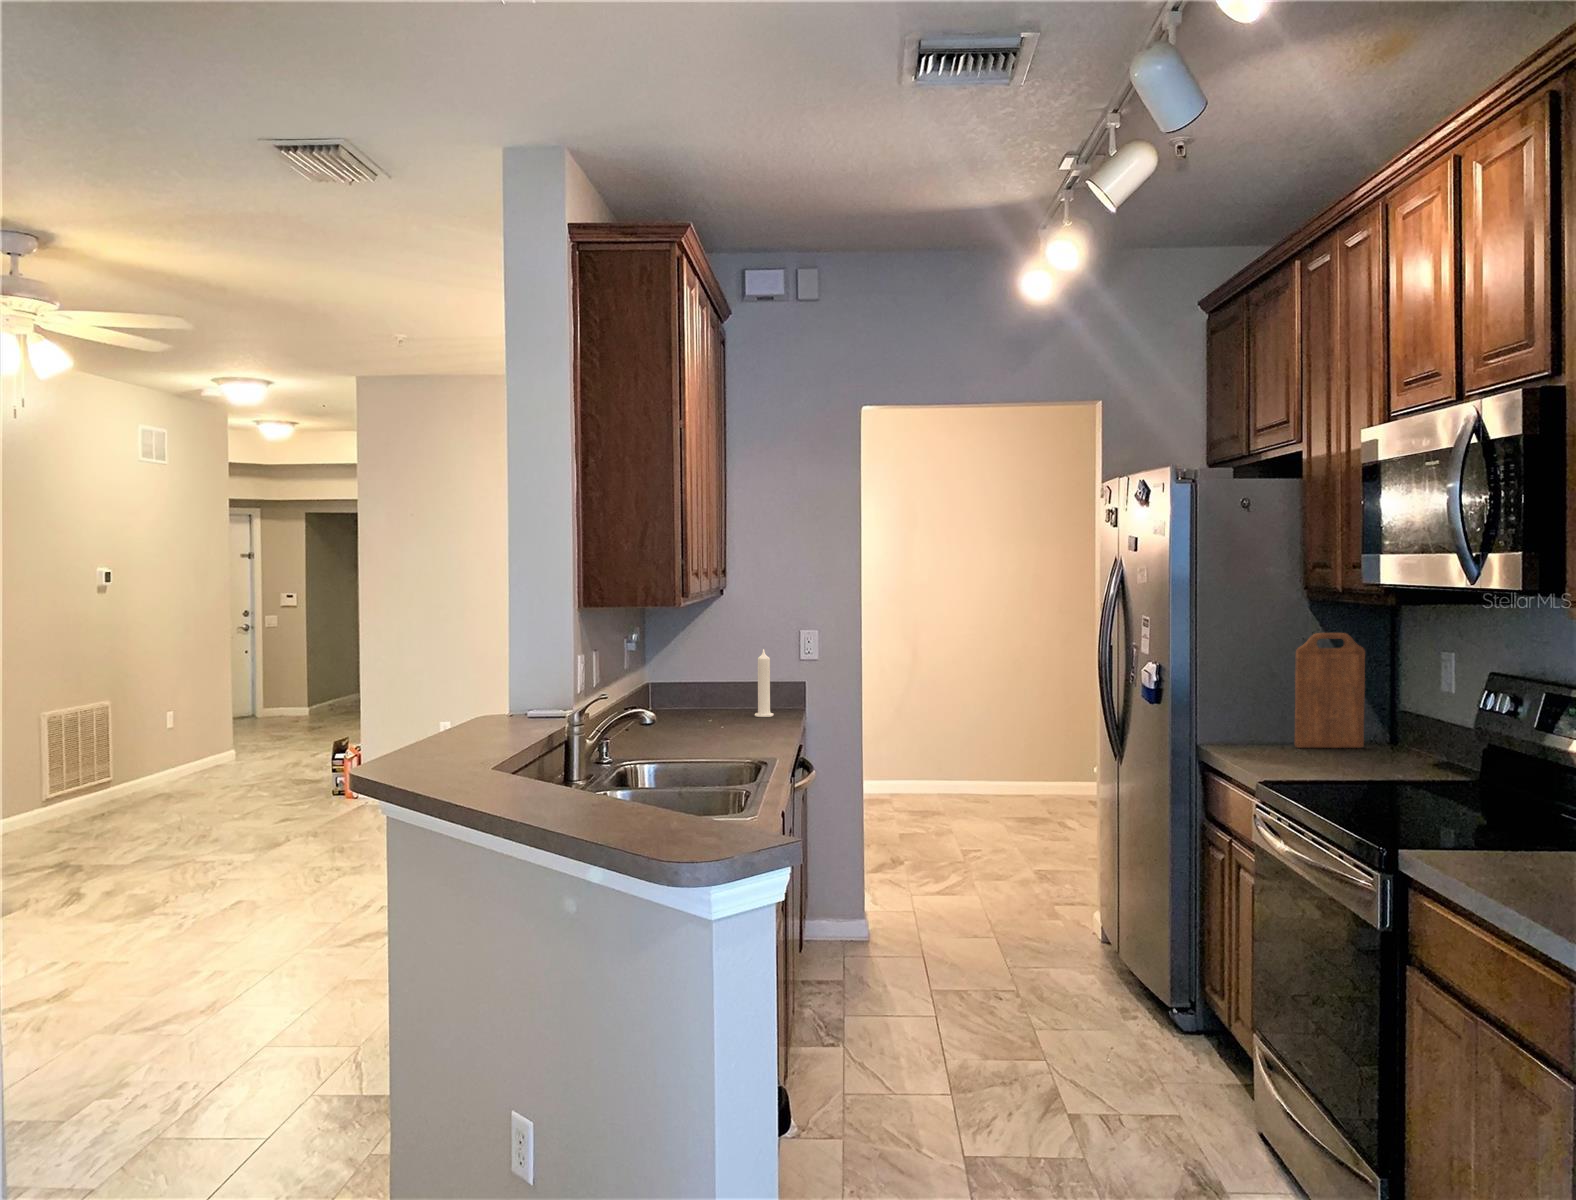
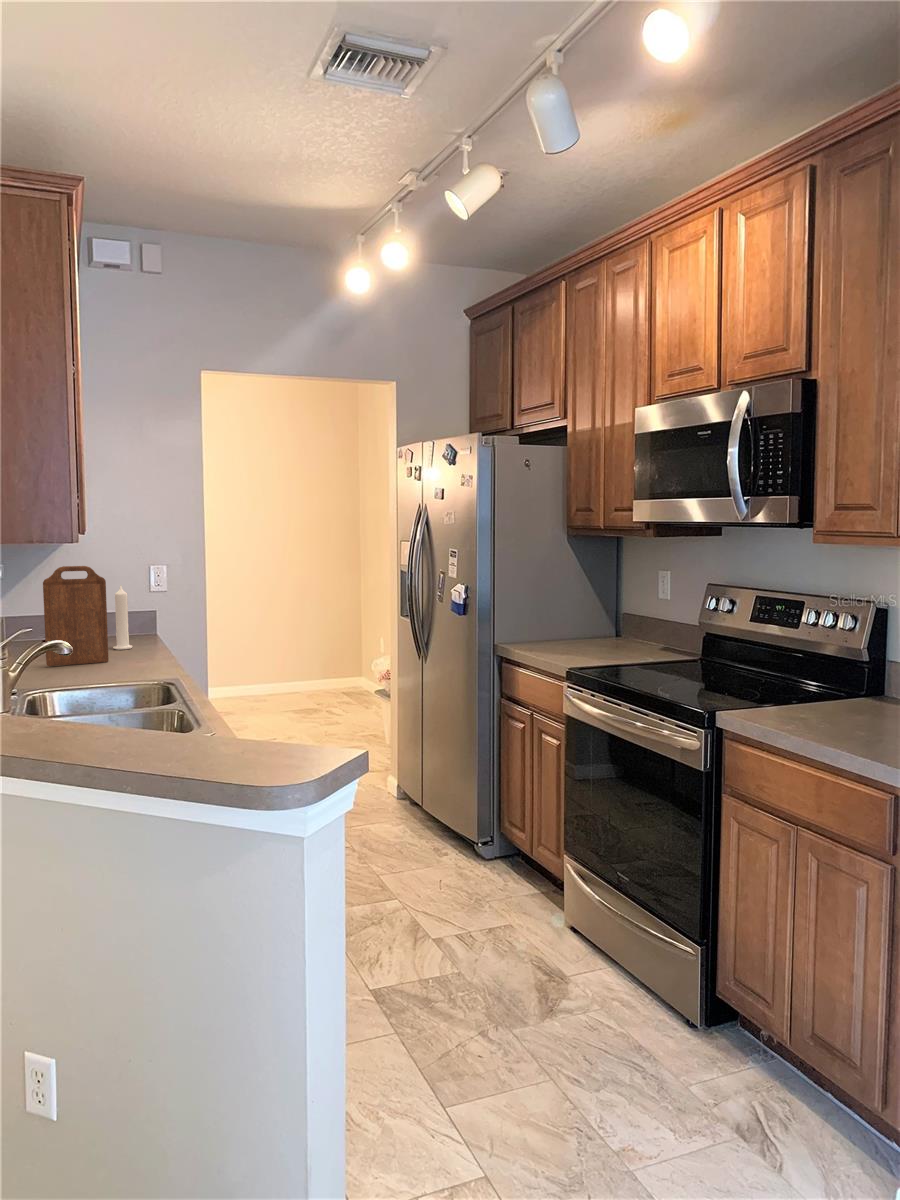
cutting board: present [1295,633,1365,748] -> present [43,566,108,666]

